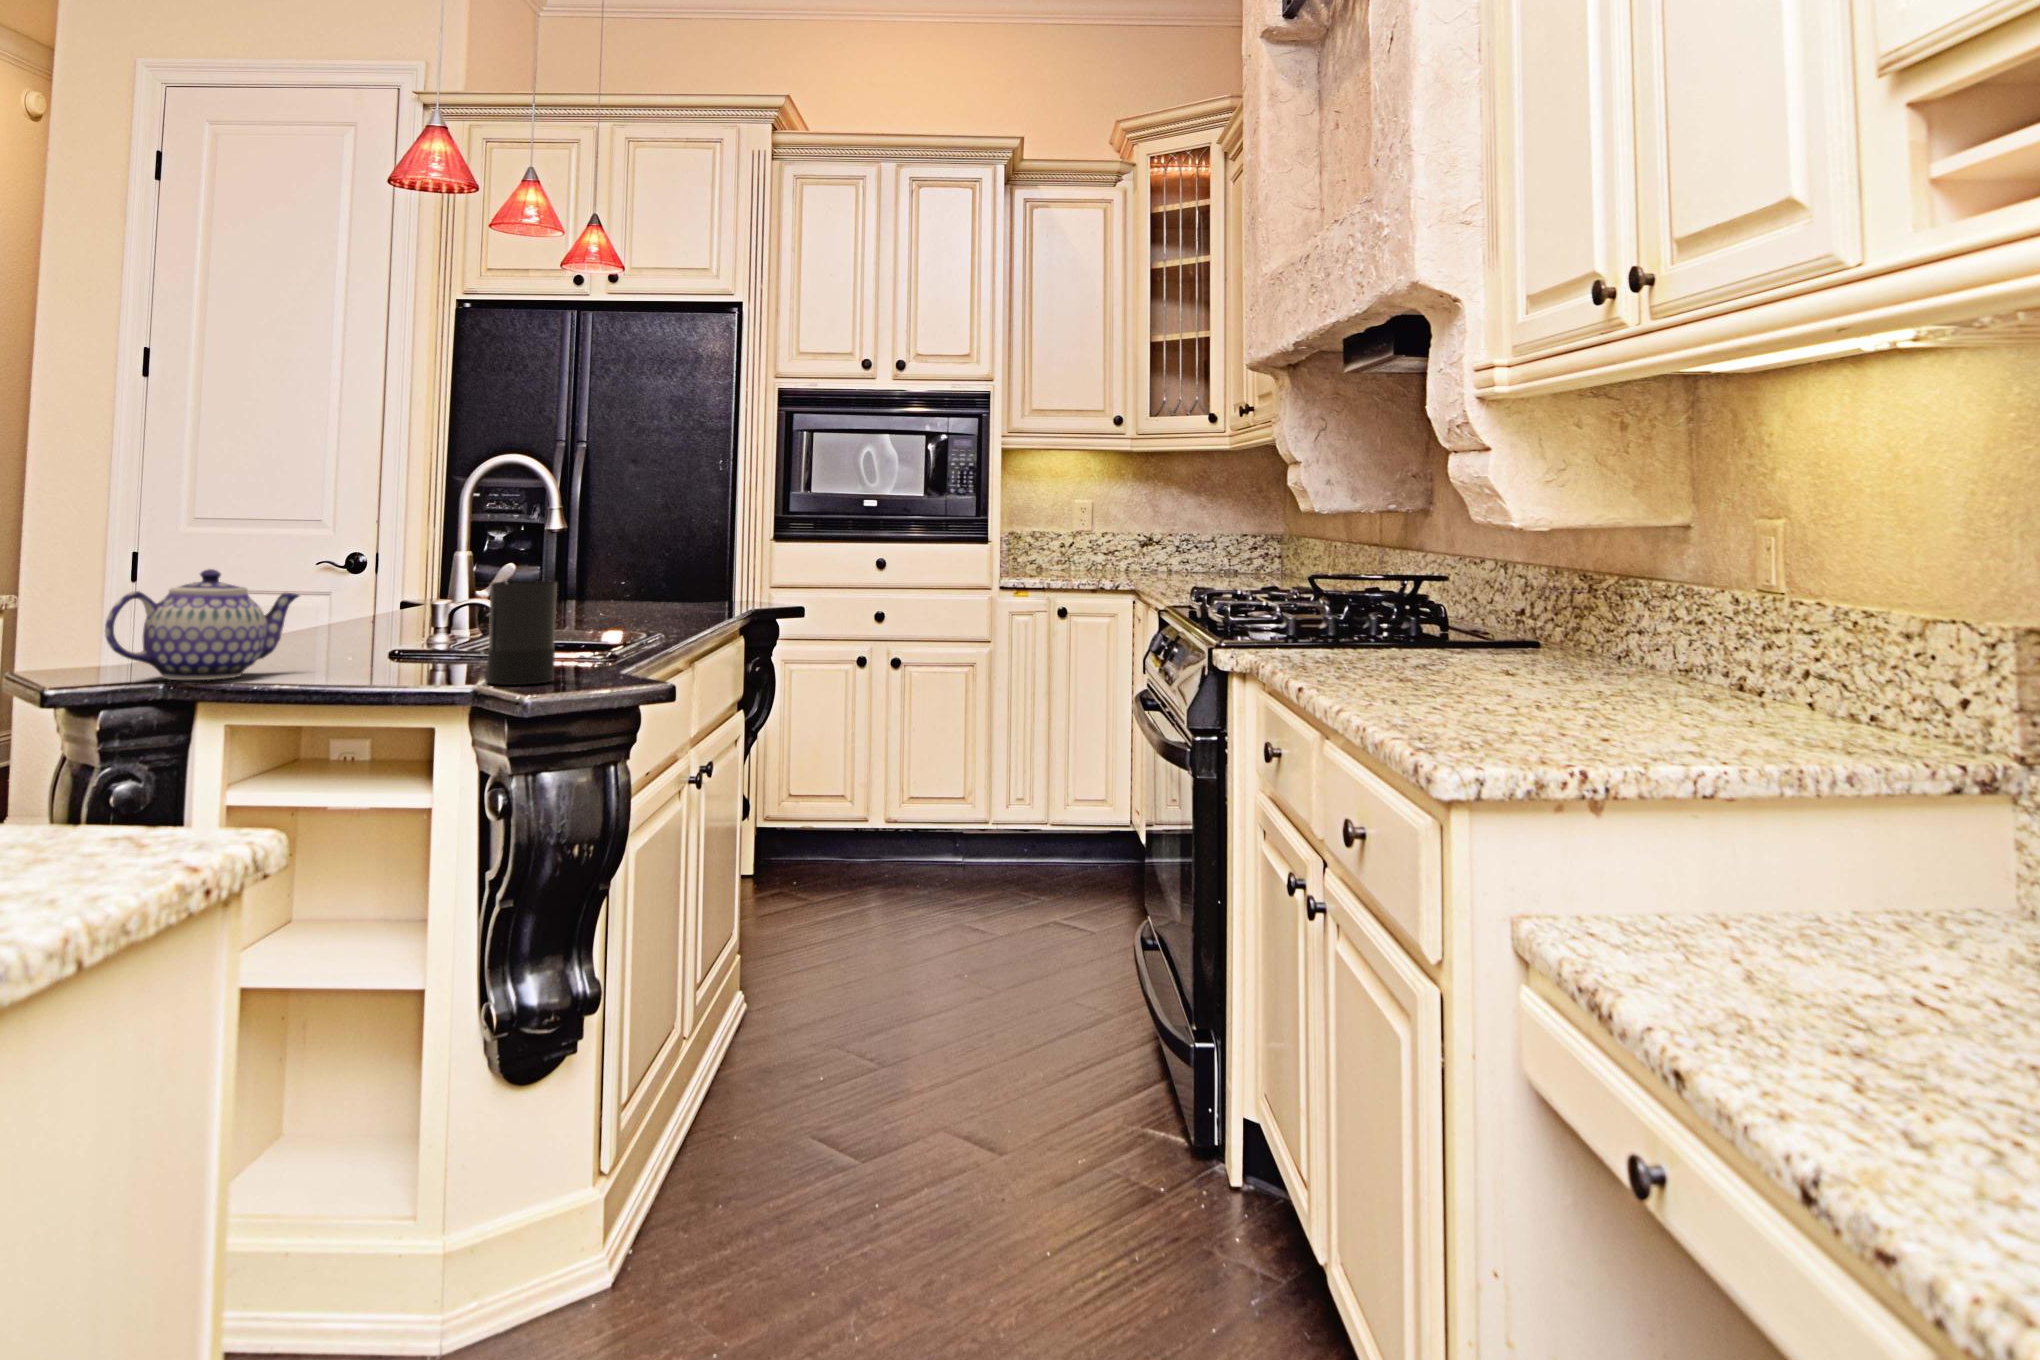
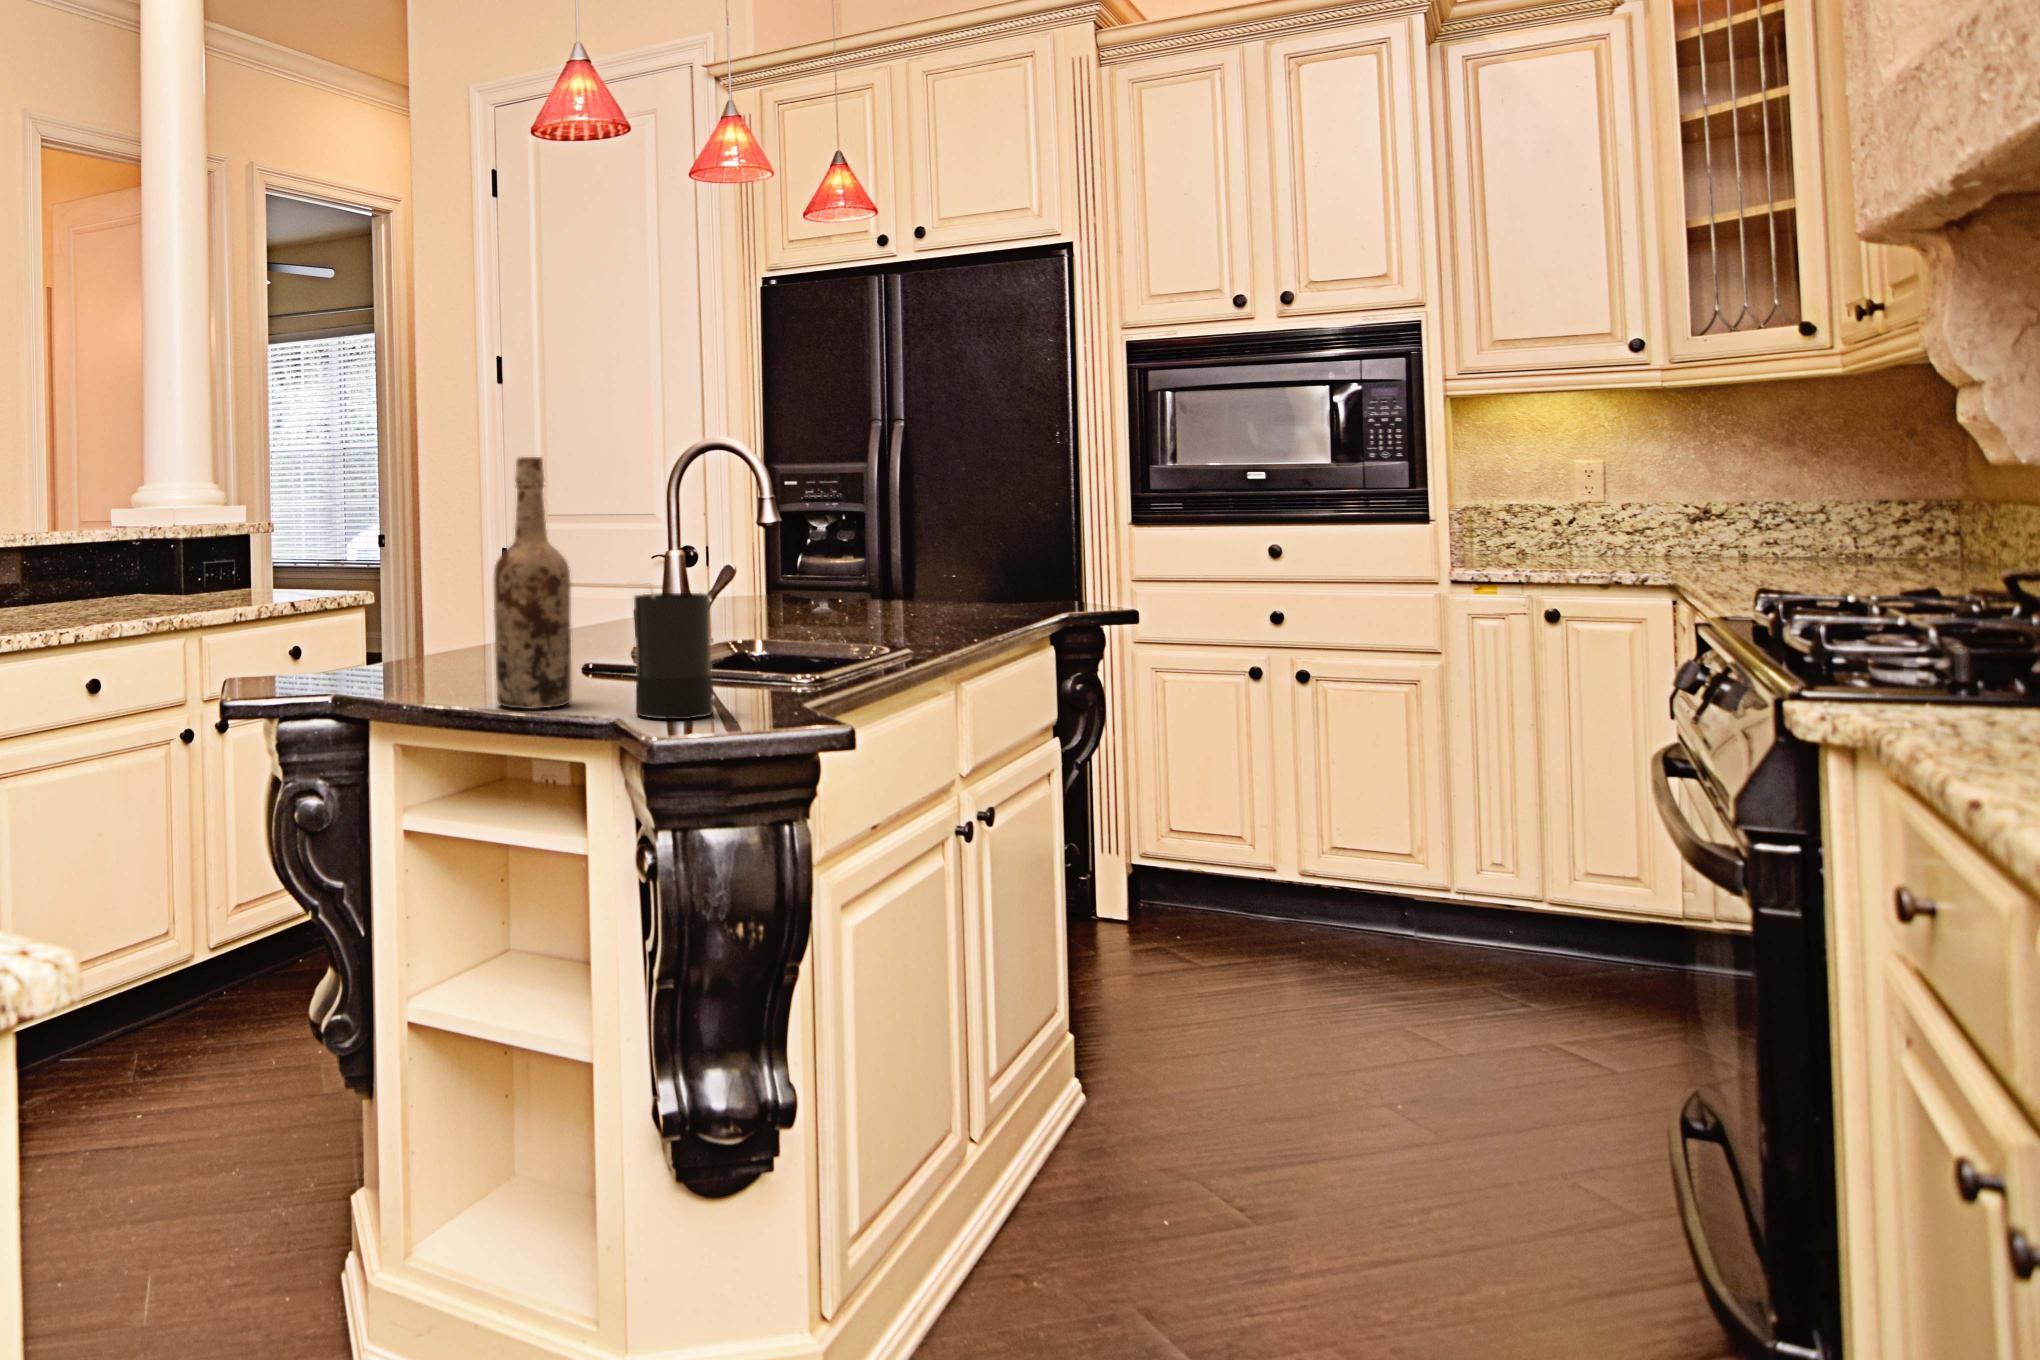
wine bottle: none [342,461,421,683] -> present [494,457,572,709]
teapot: present [105,569,299,680] -> none [291,579,477,695]

